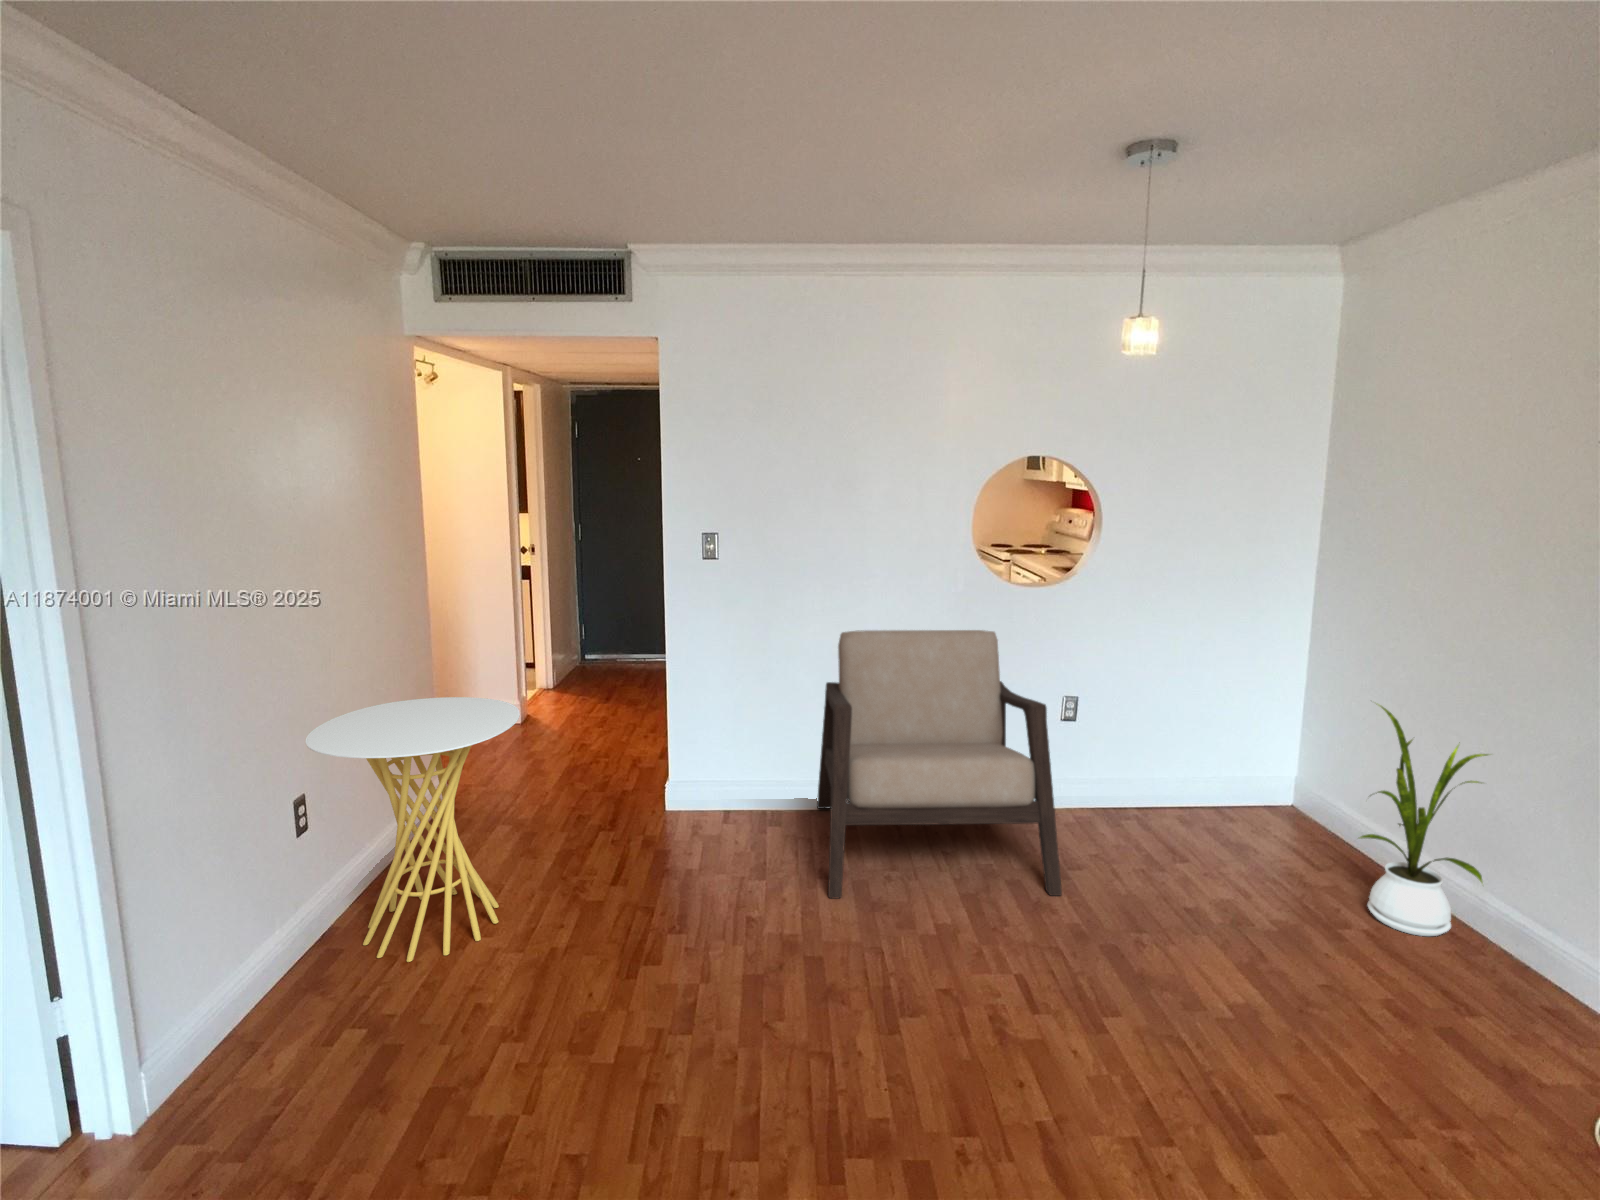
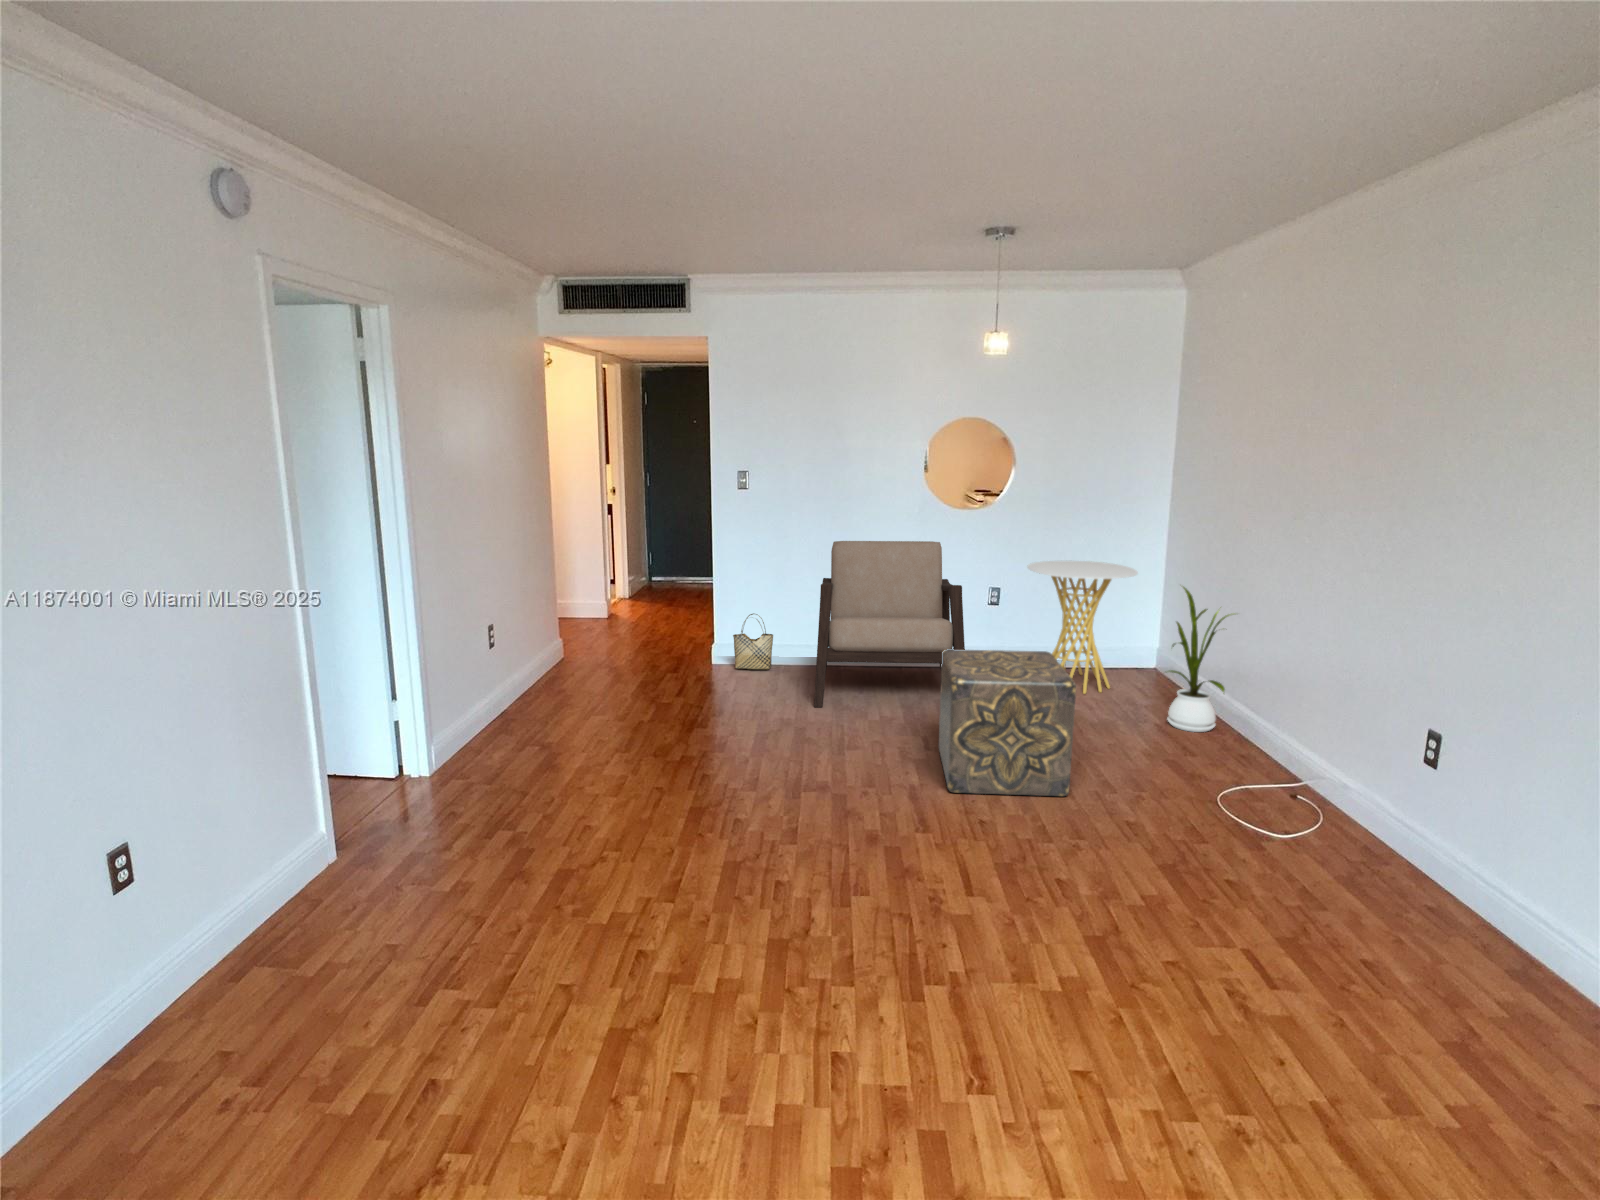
side table: present [306,697,520,962] -> present [1028,561,1138,694]
woven basket: none [696,733,755,815] -> present [733,613,773,669]
ottoman: none [1056,841,1357,1139] -> present [939,649,1076,796]

